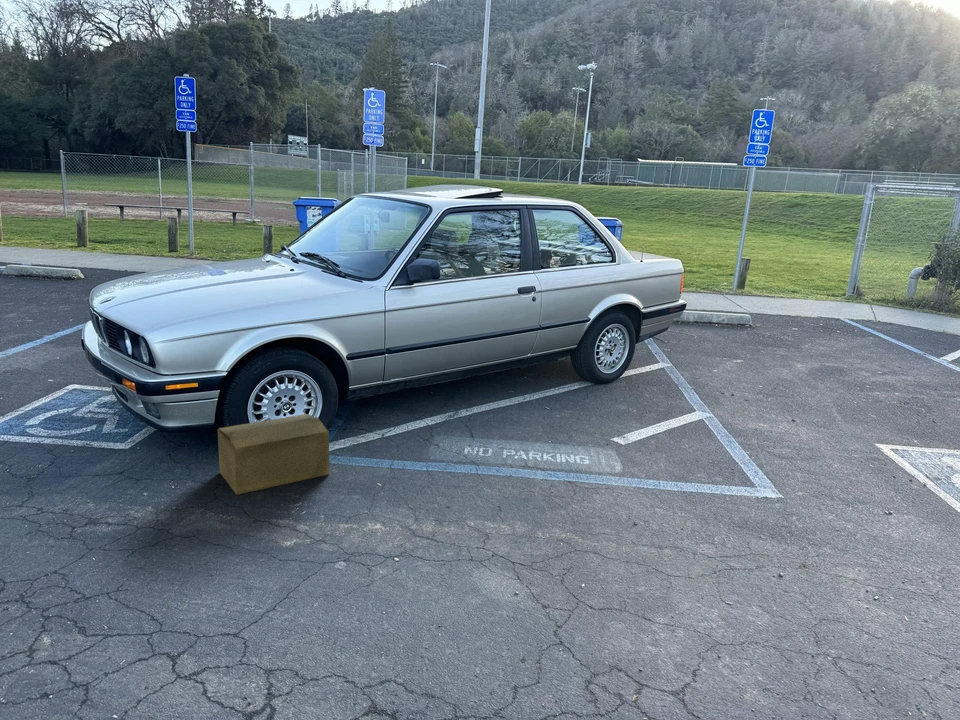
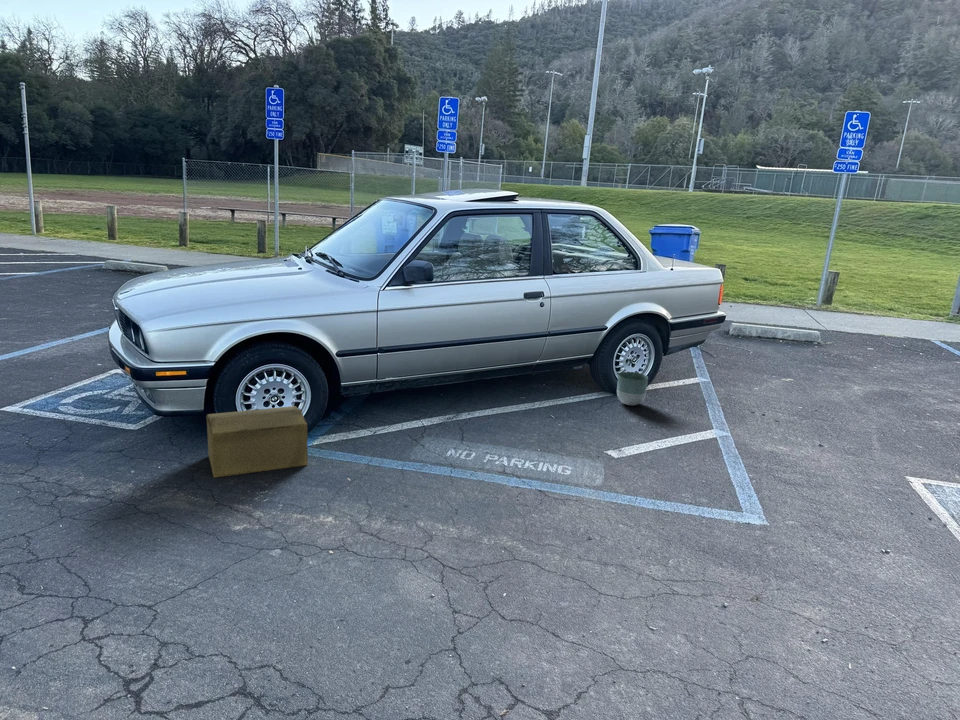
planter: none [602,361,632,393] -> present [617,372,648,405]

